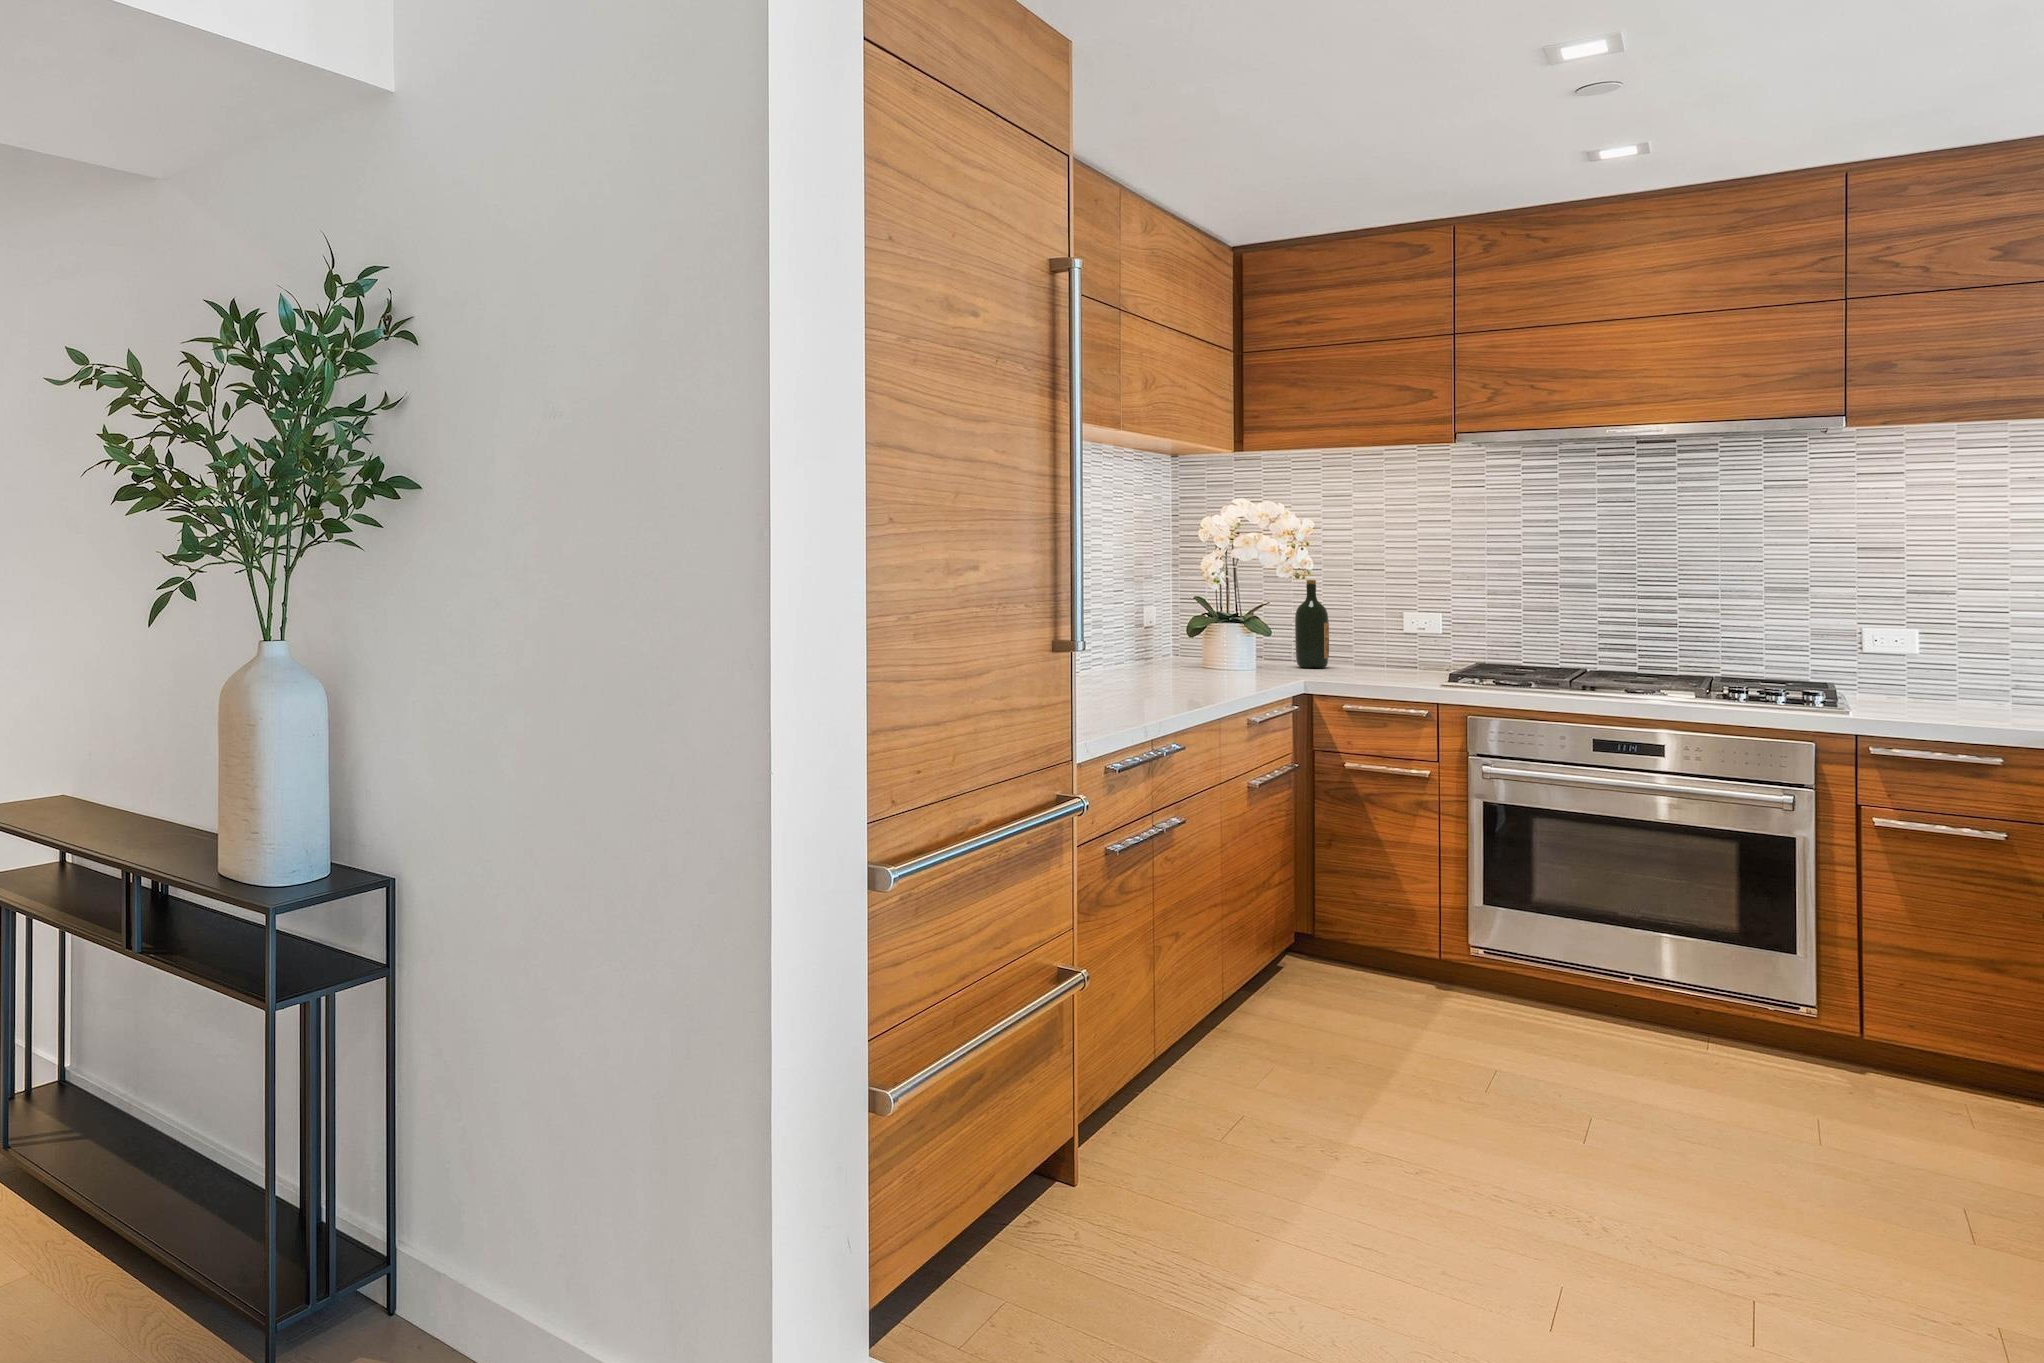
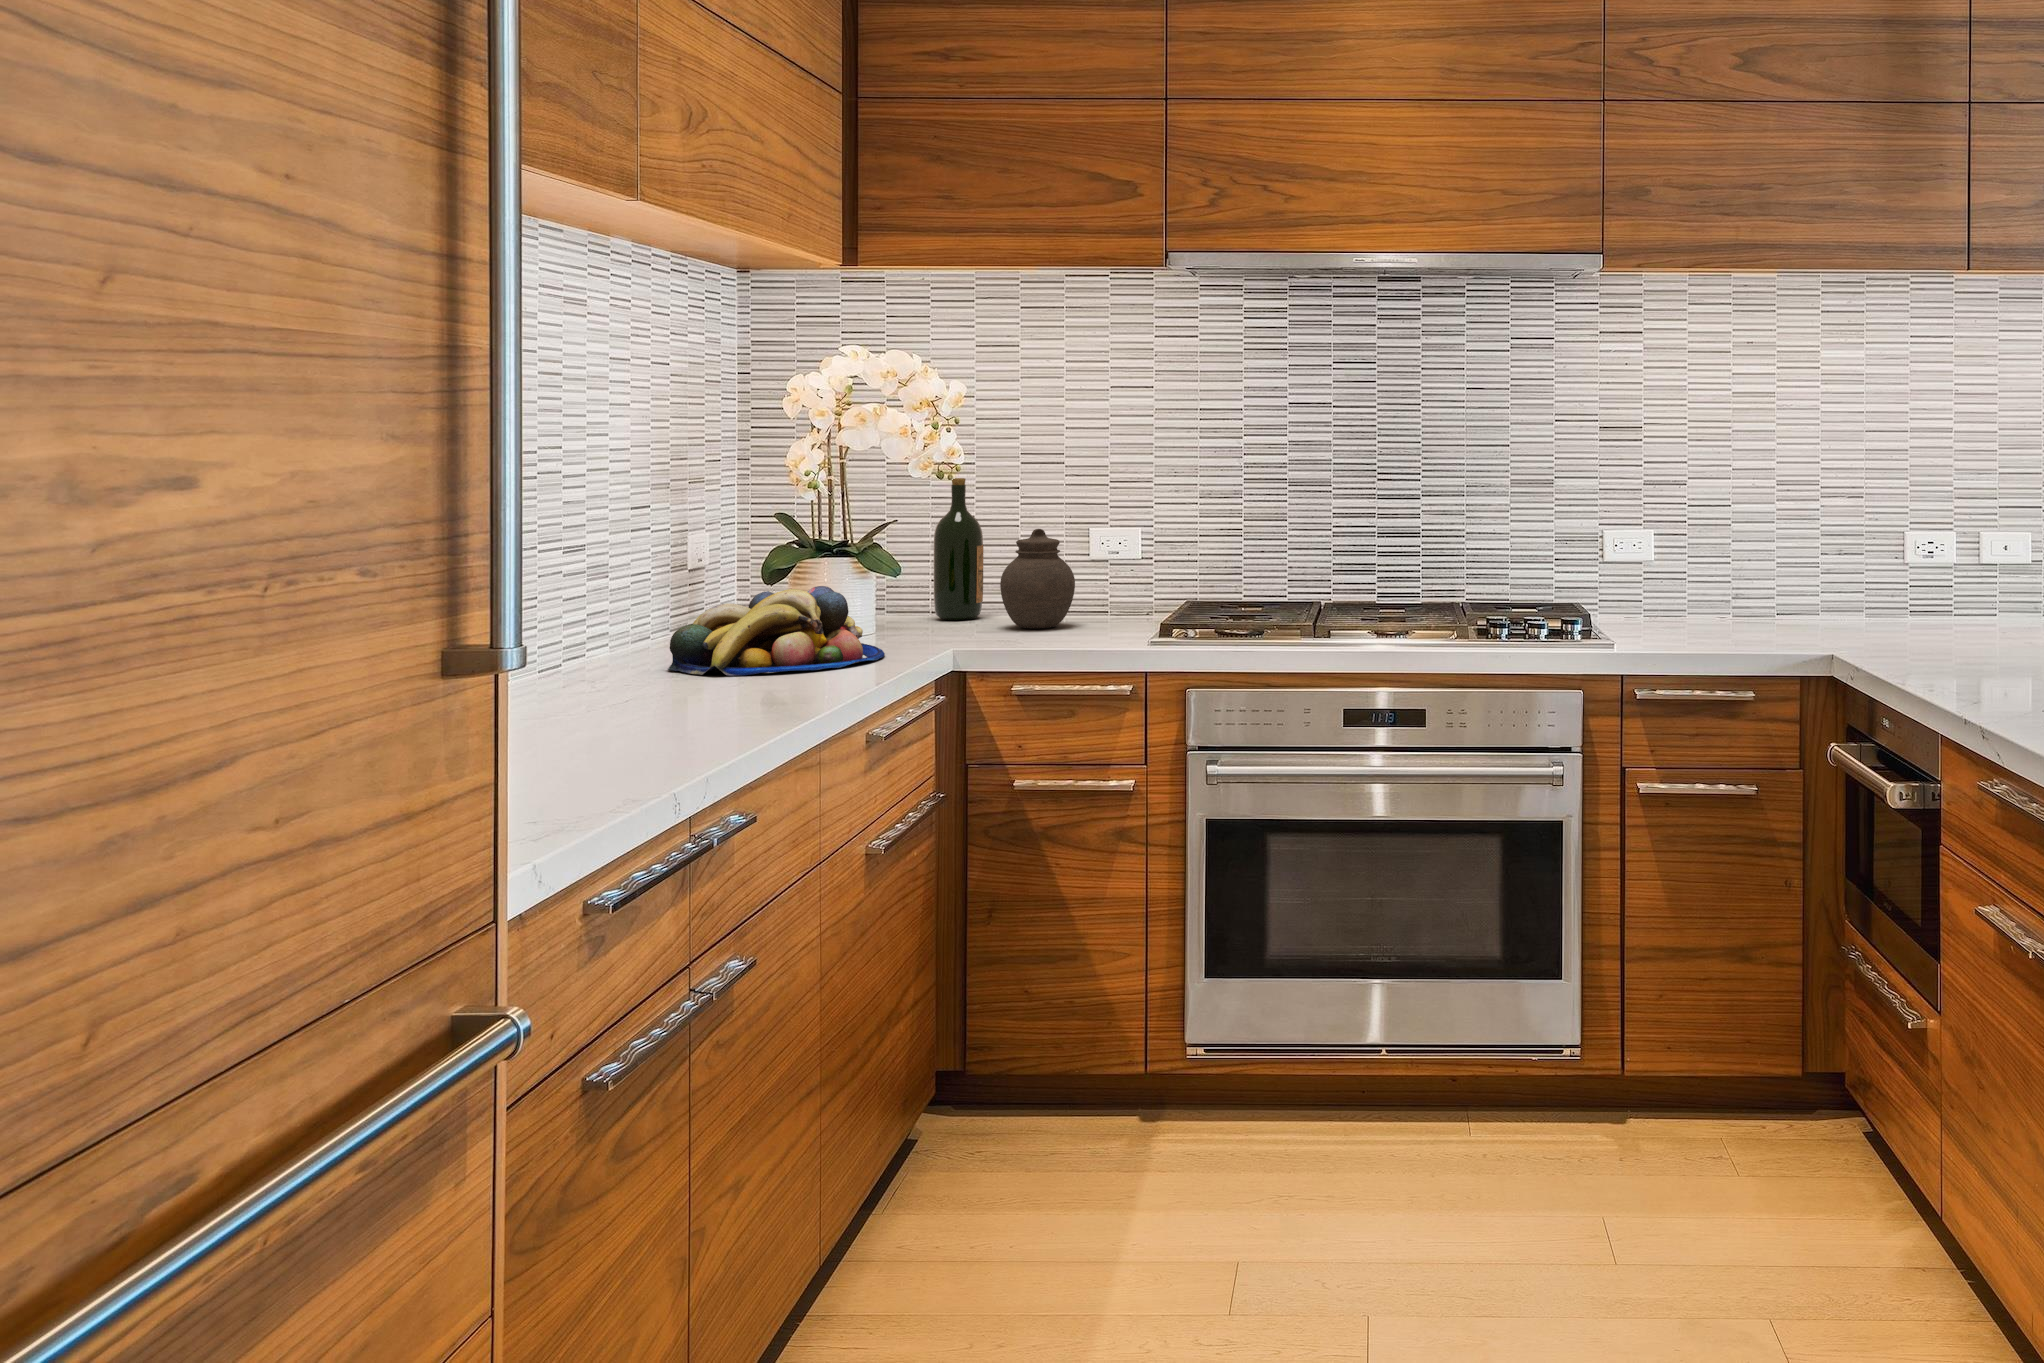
jar: none [1338,612,1390,675] -> present [1000,529,1075,629]
fruit bowl: none [1136,640,1259,685] -> present [668,586,885,676]

